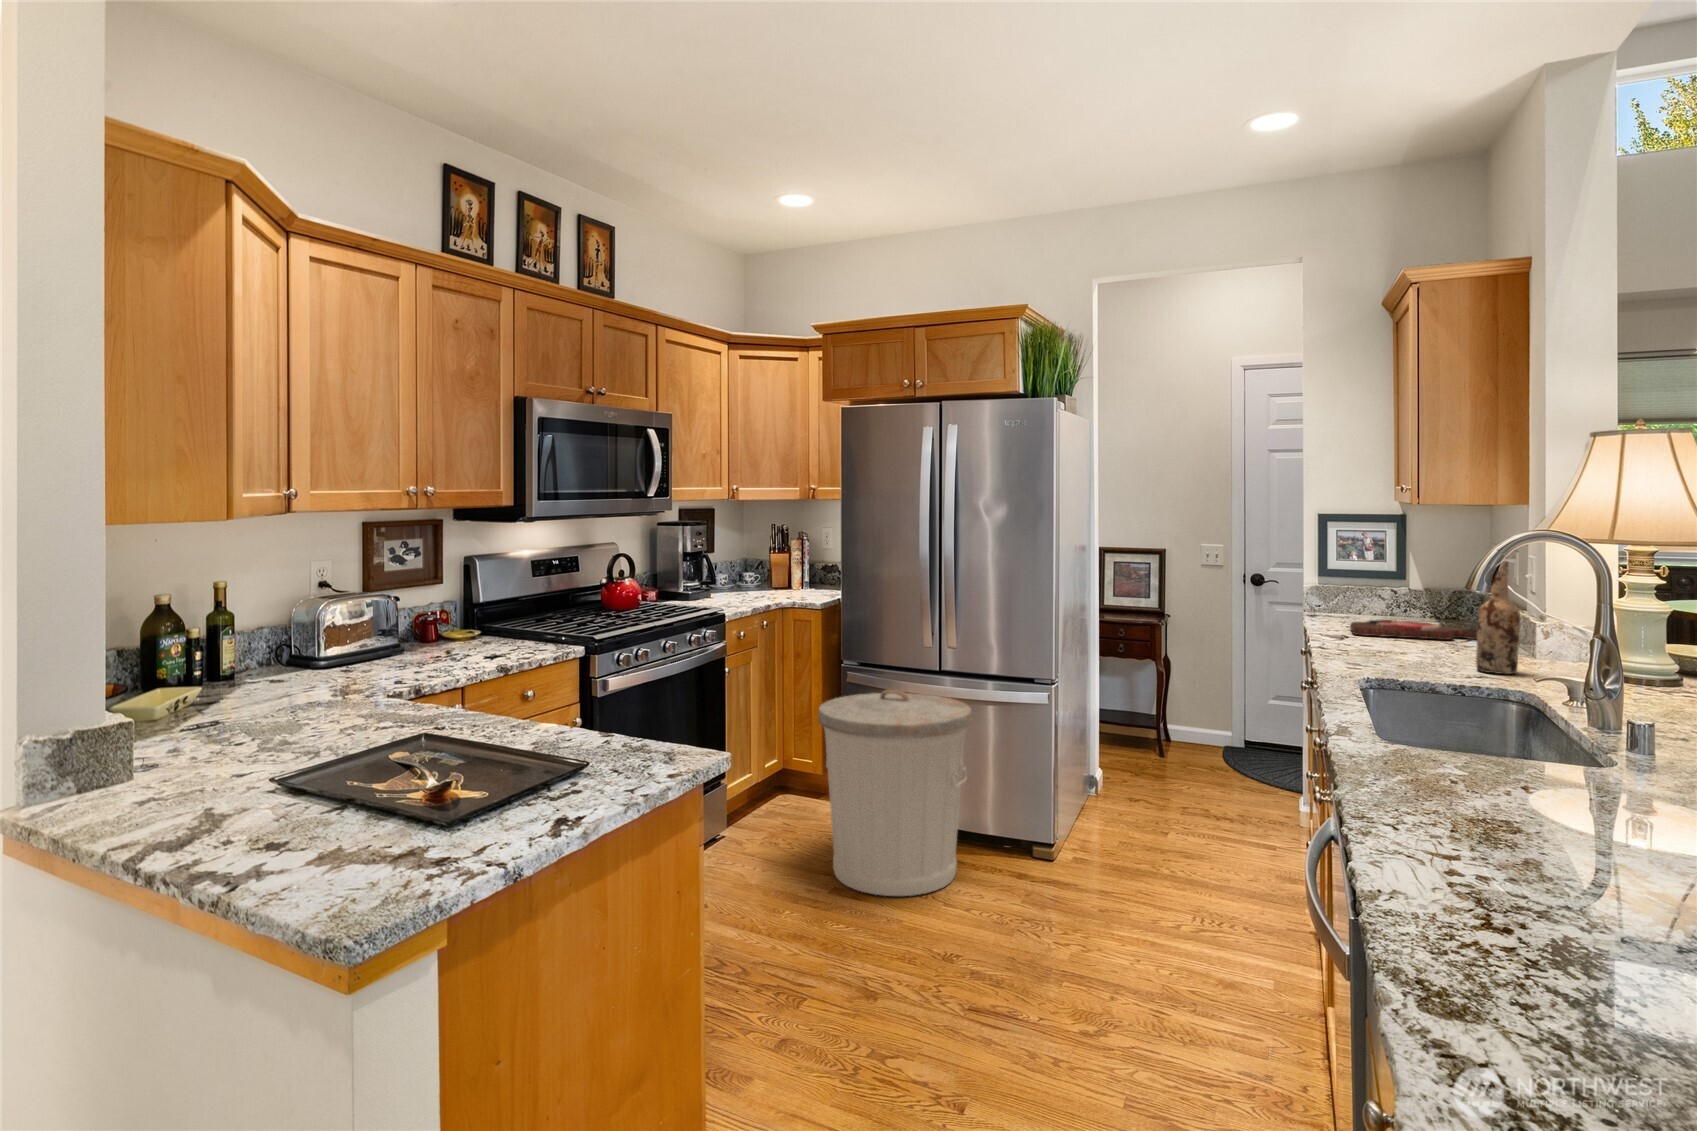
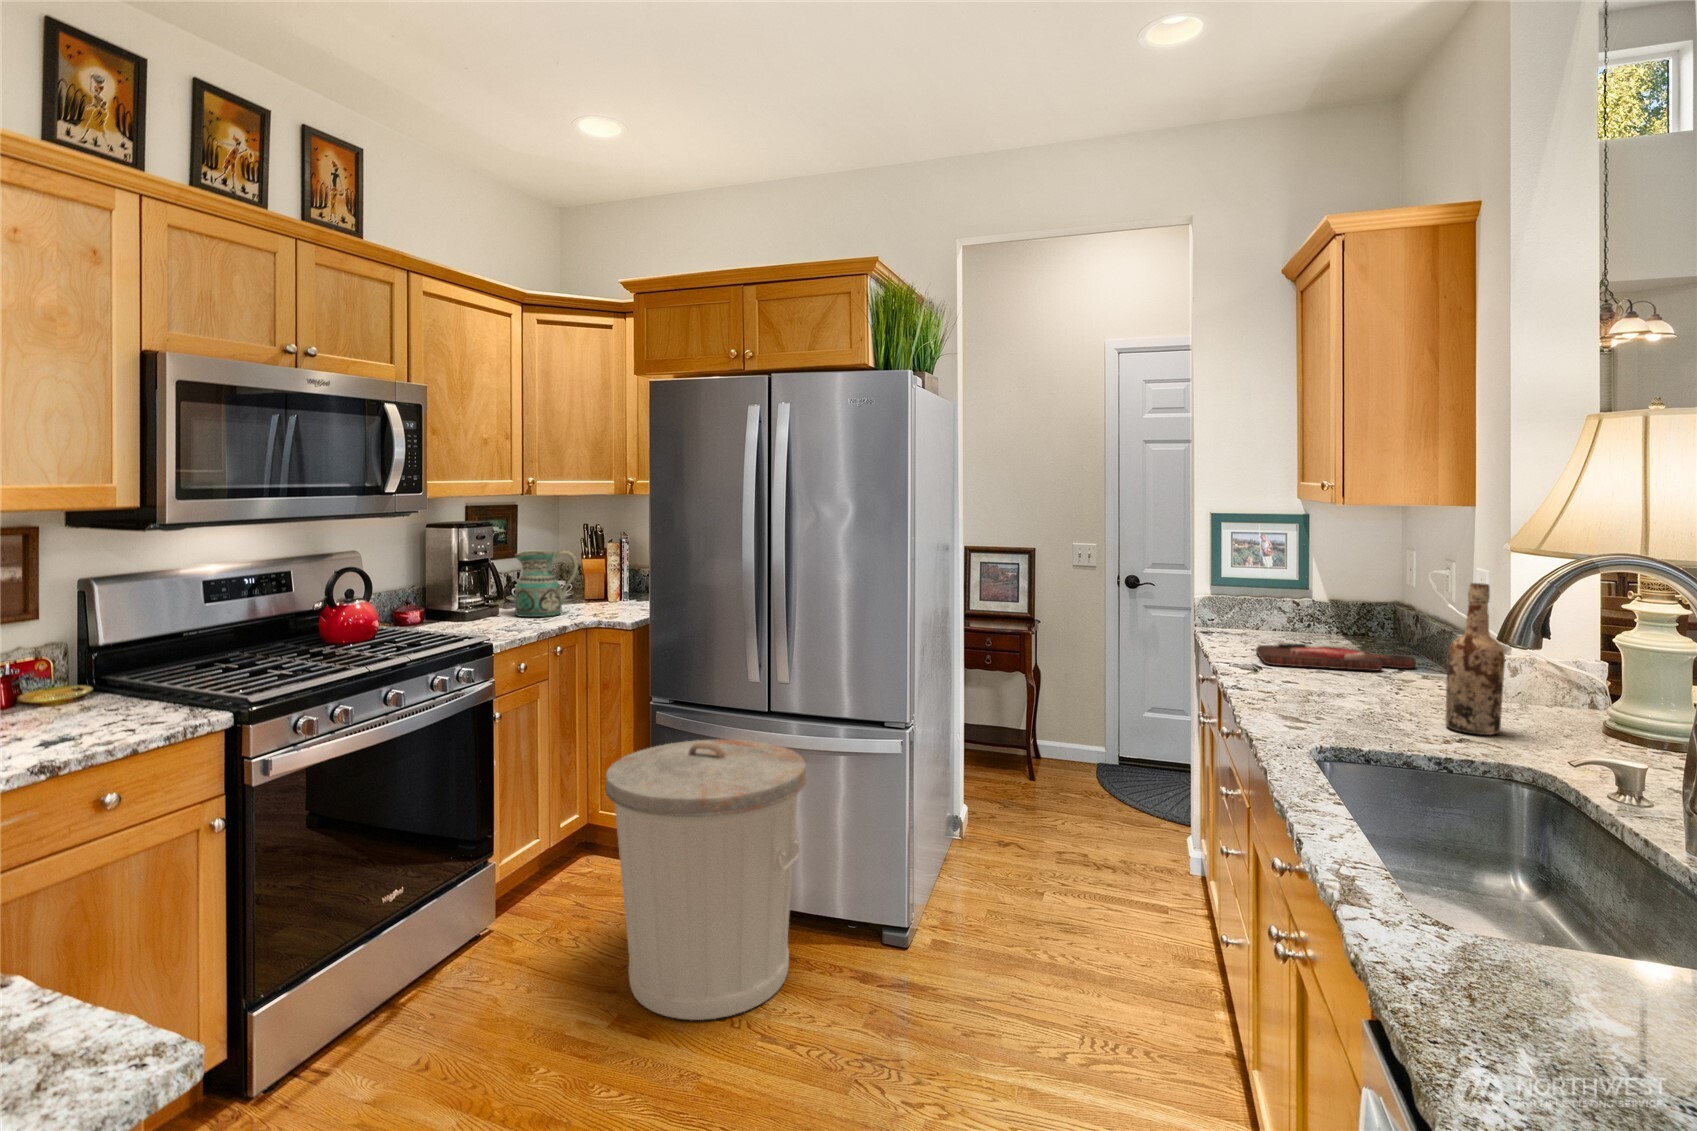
ceramic pitcher: none [725,543,774,597] -> present [515,550,578,617]

